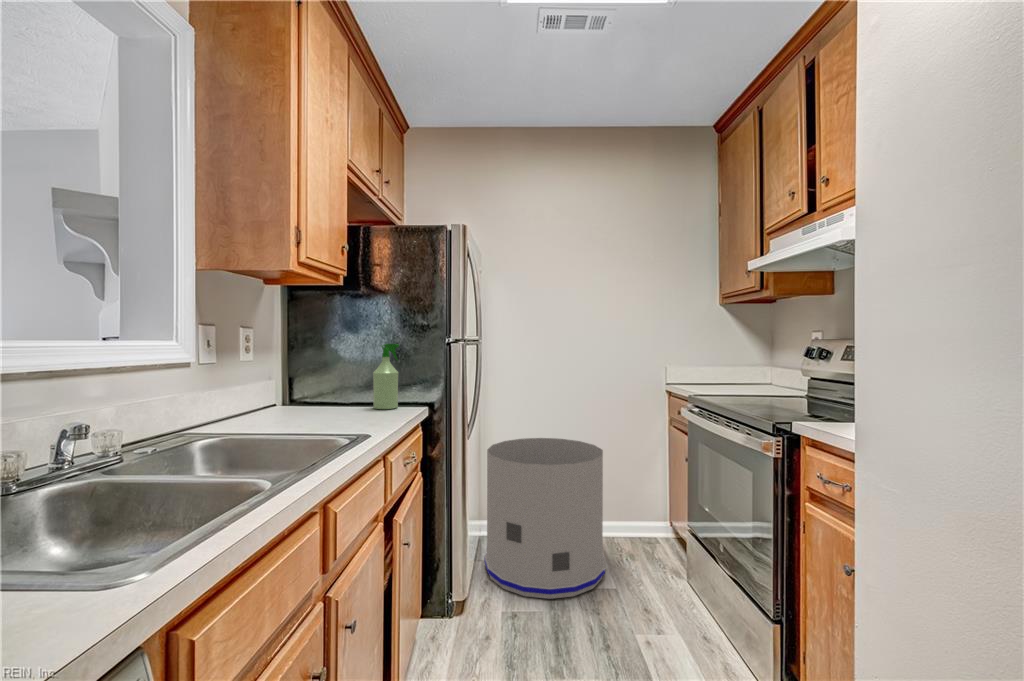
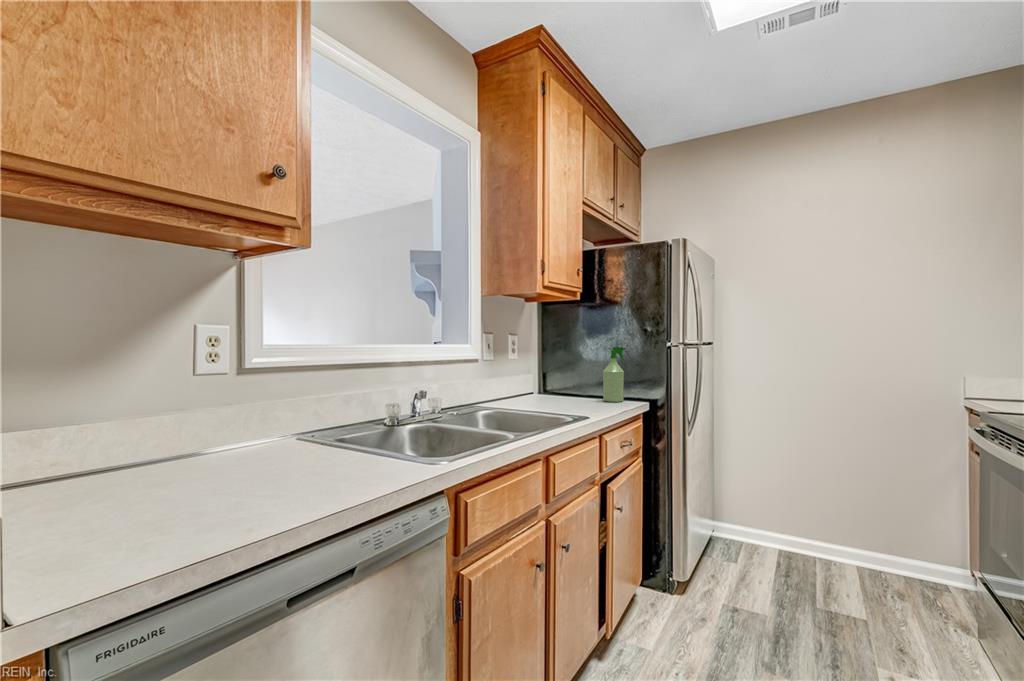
trash can: present [484,438,605,599] -> none [714,445,858,612]

